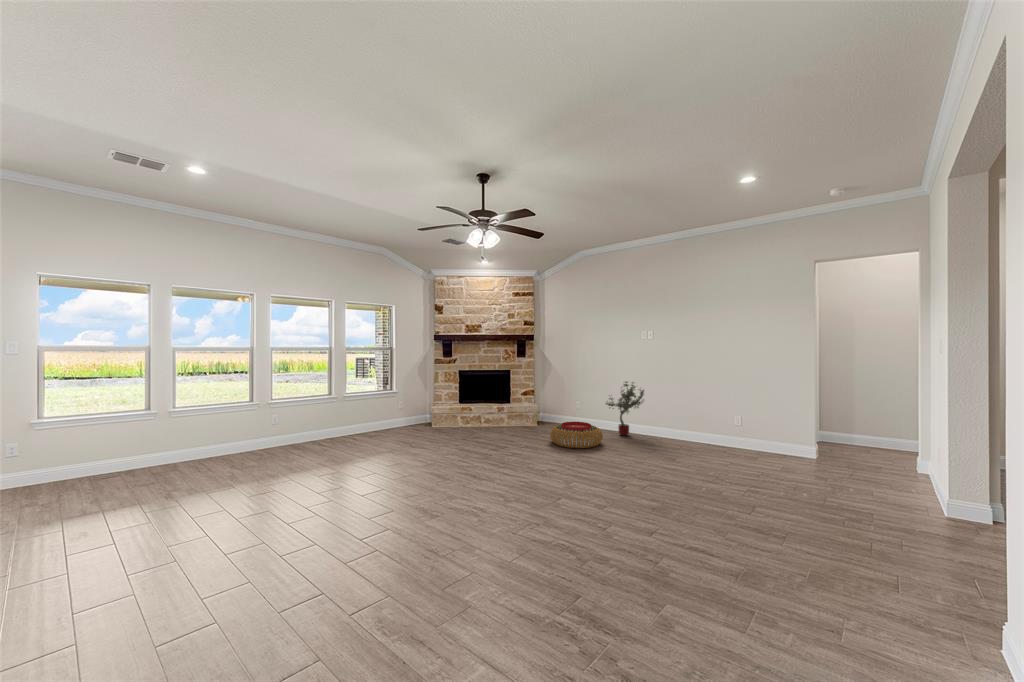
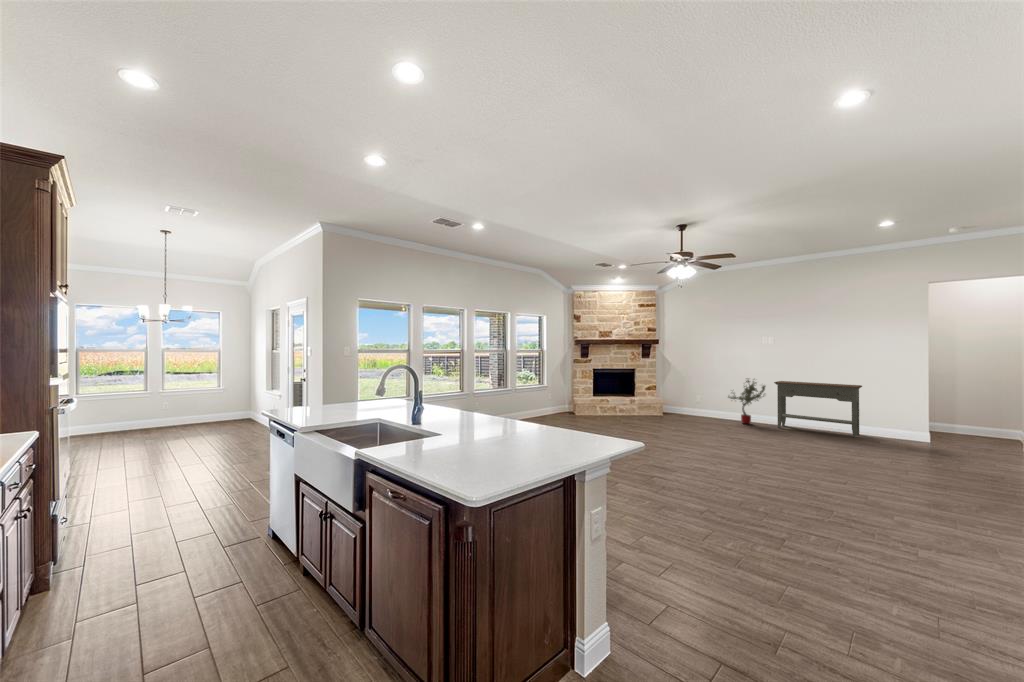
console table: none [652,384,746,453] -> present [774,381,862,438]
pouf: present [550,422,602,448] -> none [687,411,733,431]

